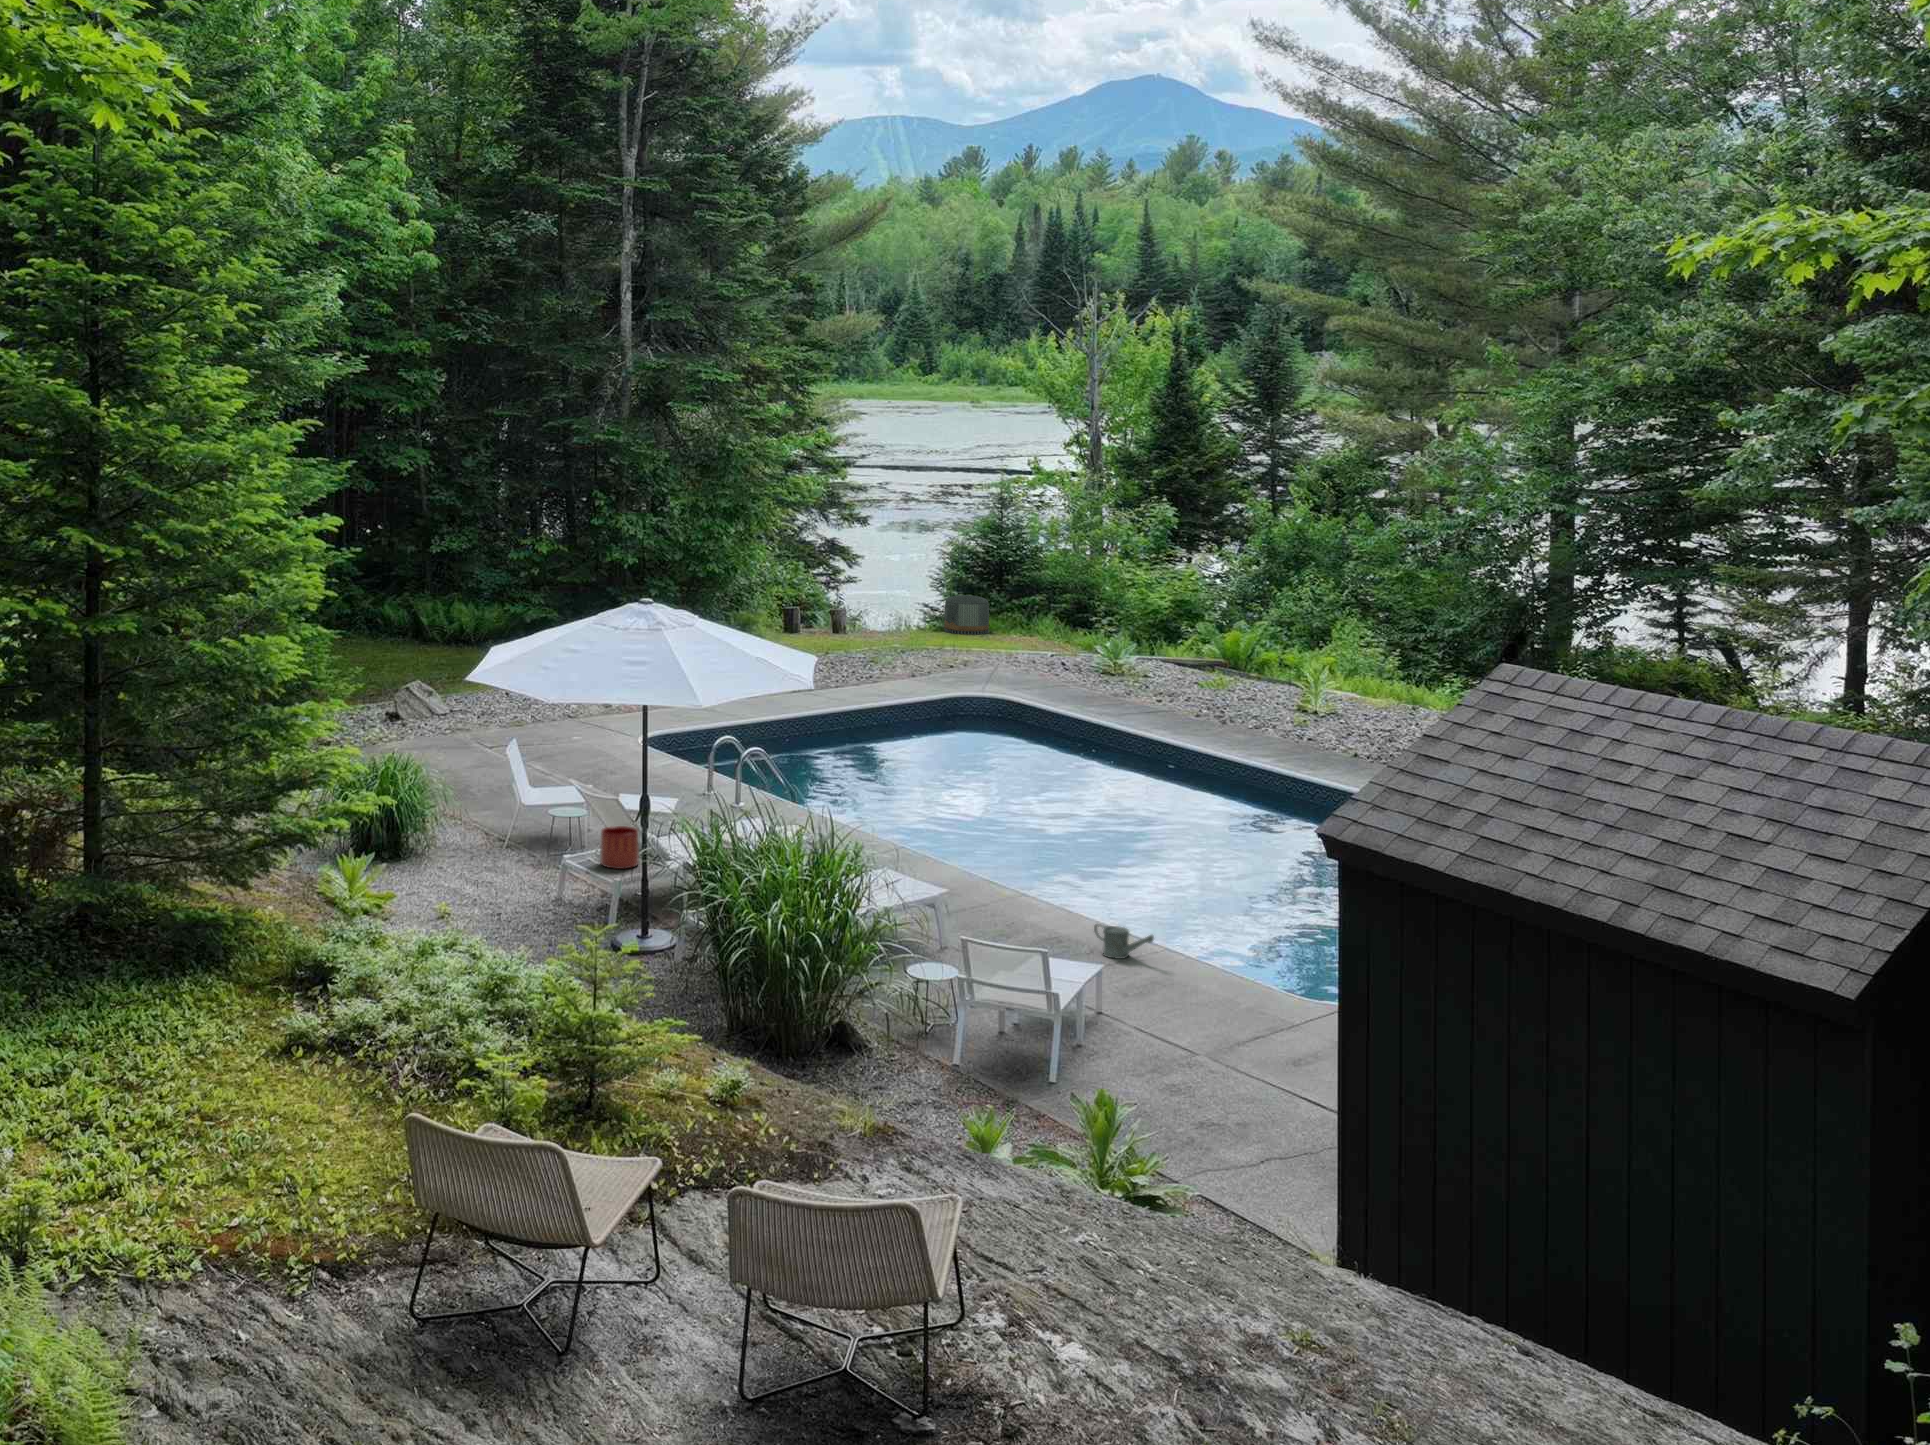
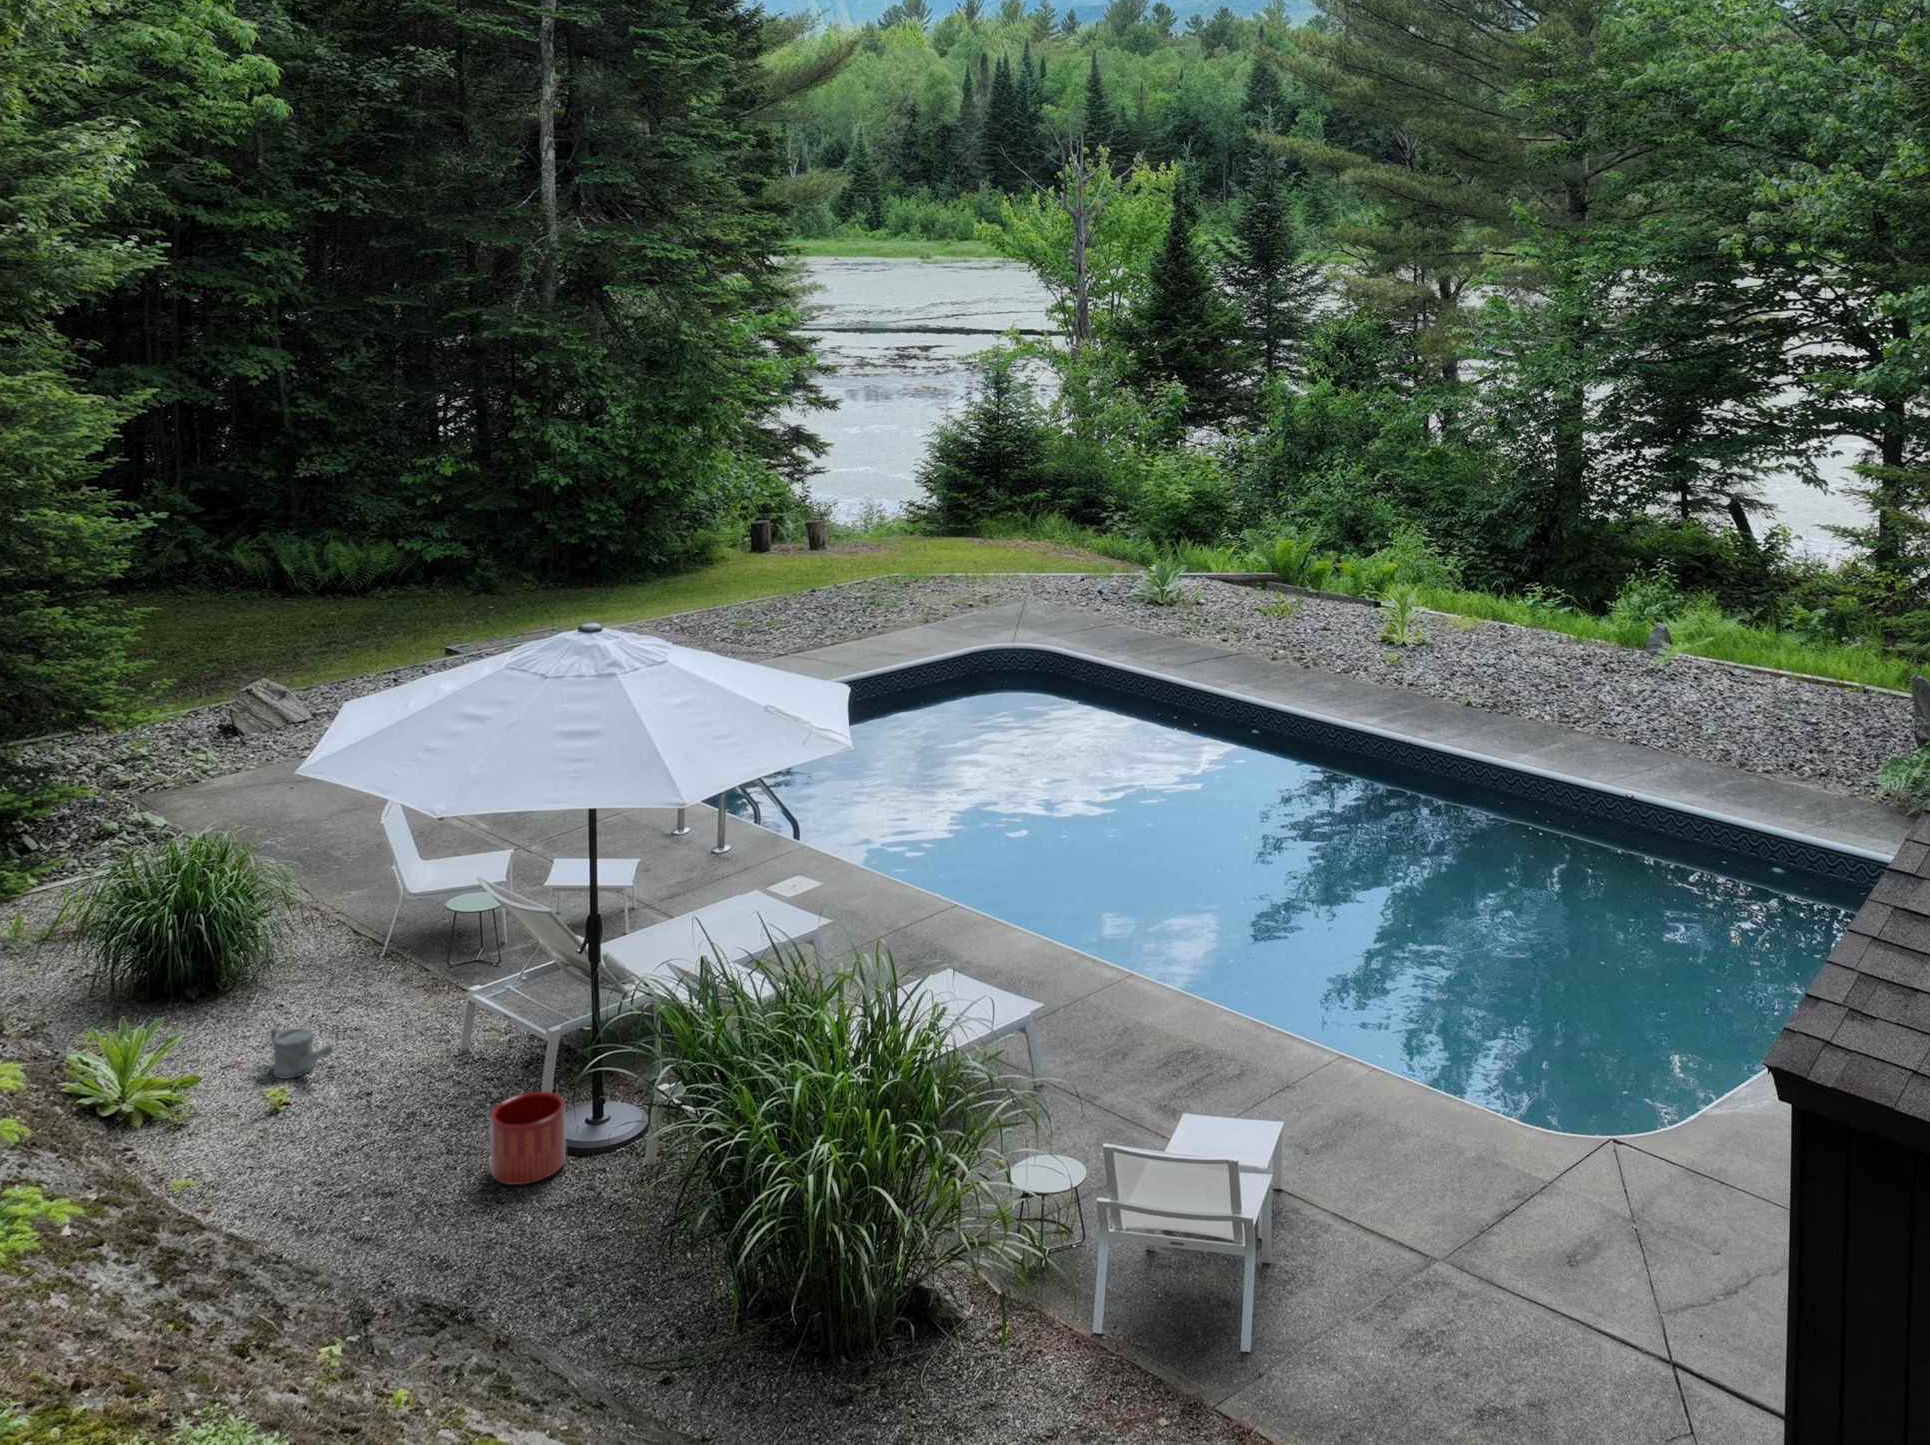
pouf: present [944,595,989,634] -> none [945,495,994,540]
watering can: present [1094,924,1154,959] -> present [271,1027,333,1079]

